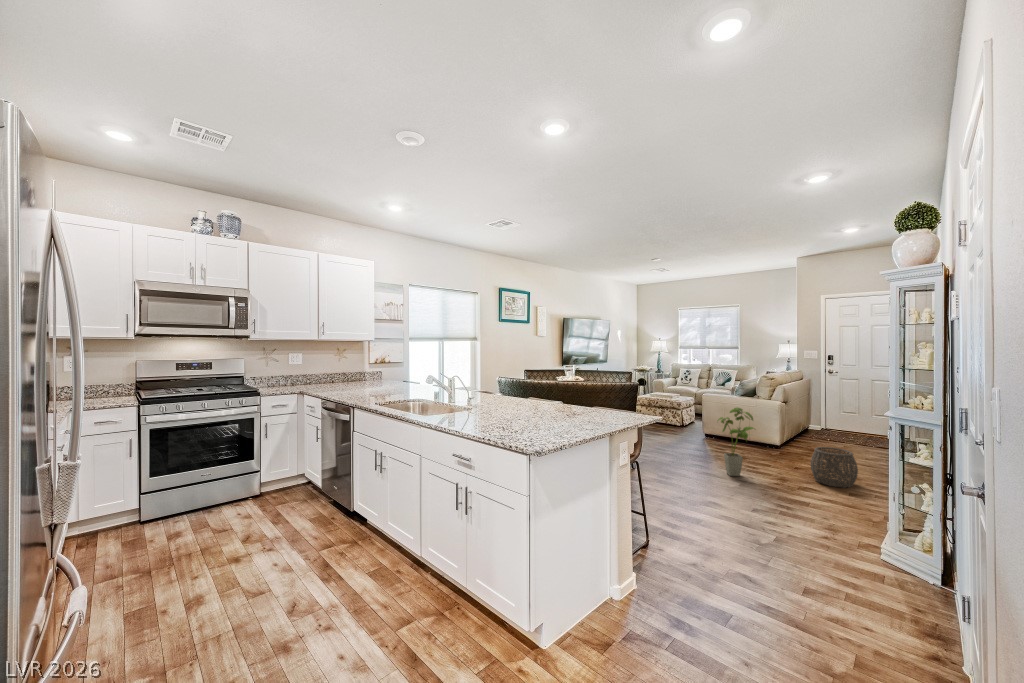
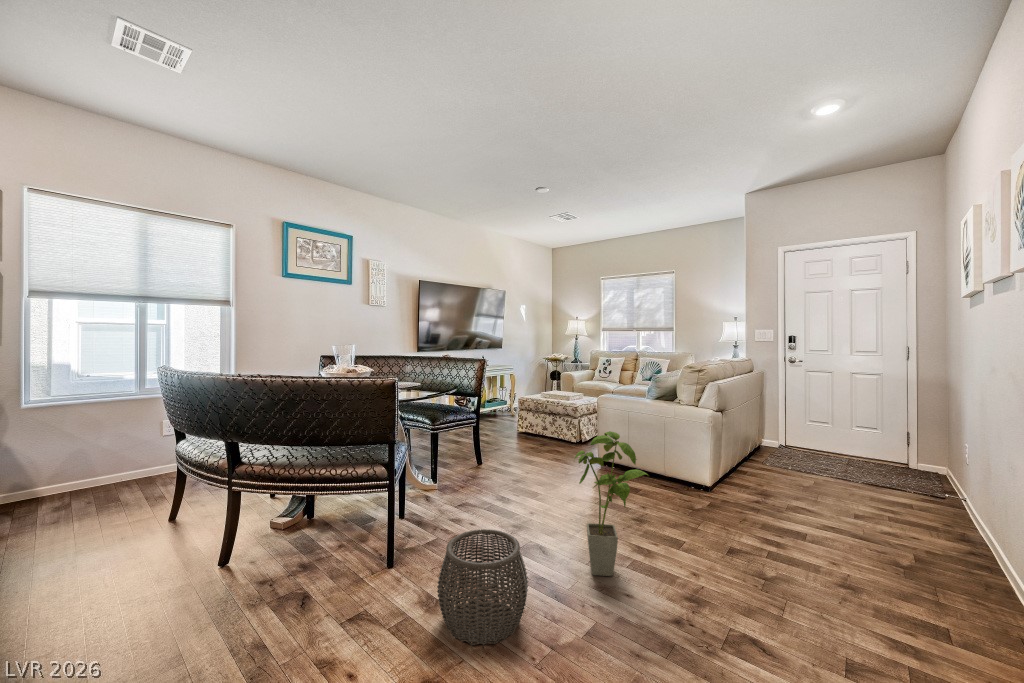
woven basket: present [811,447,858,488] -> present [437,529,528,646]

